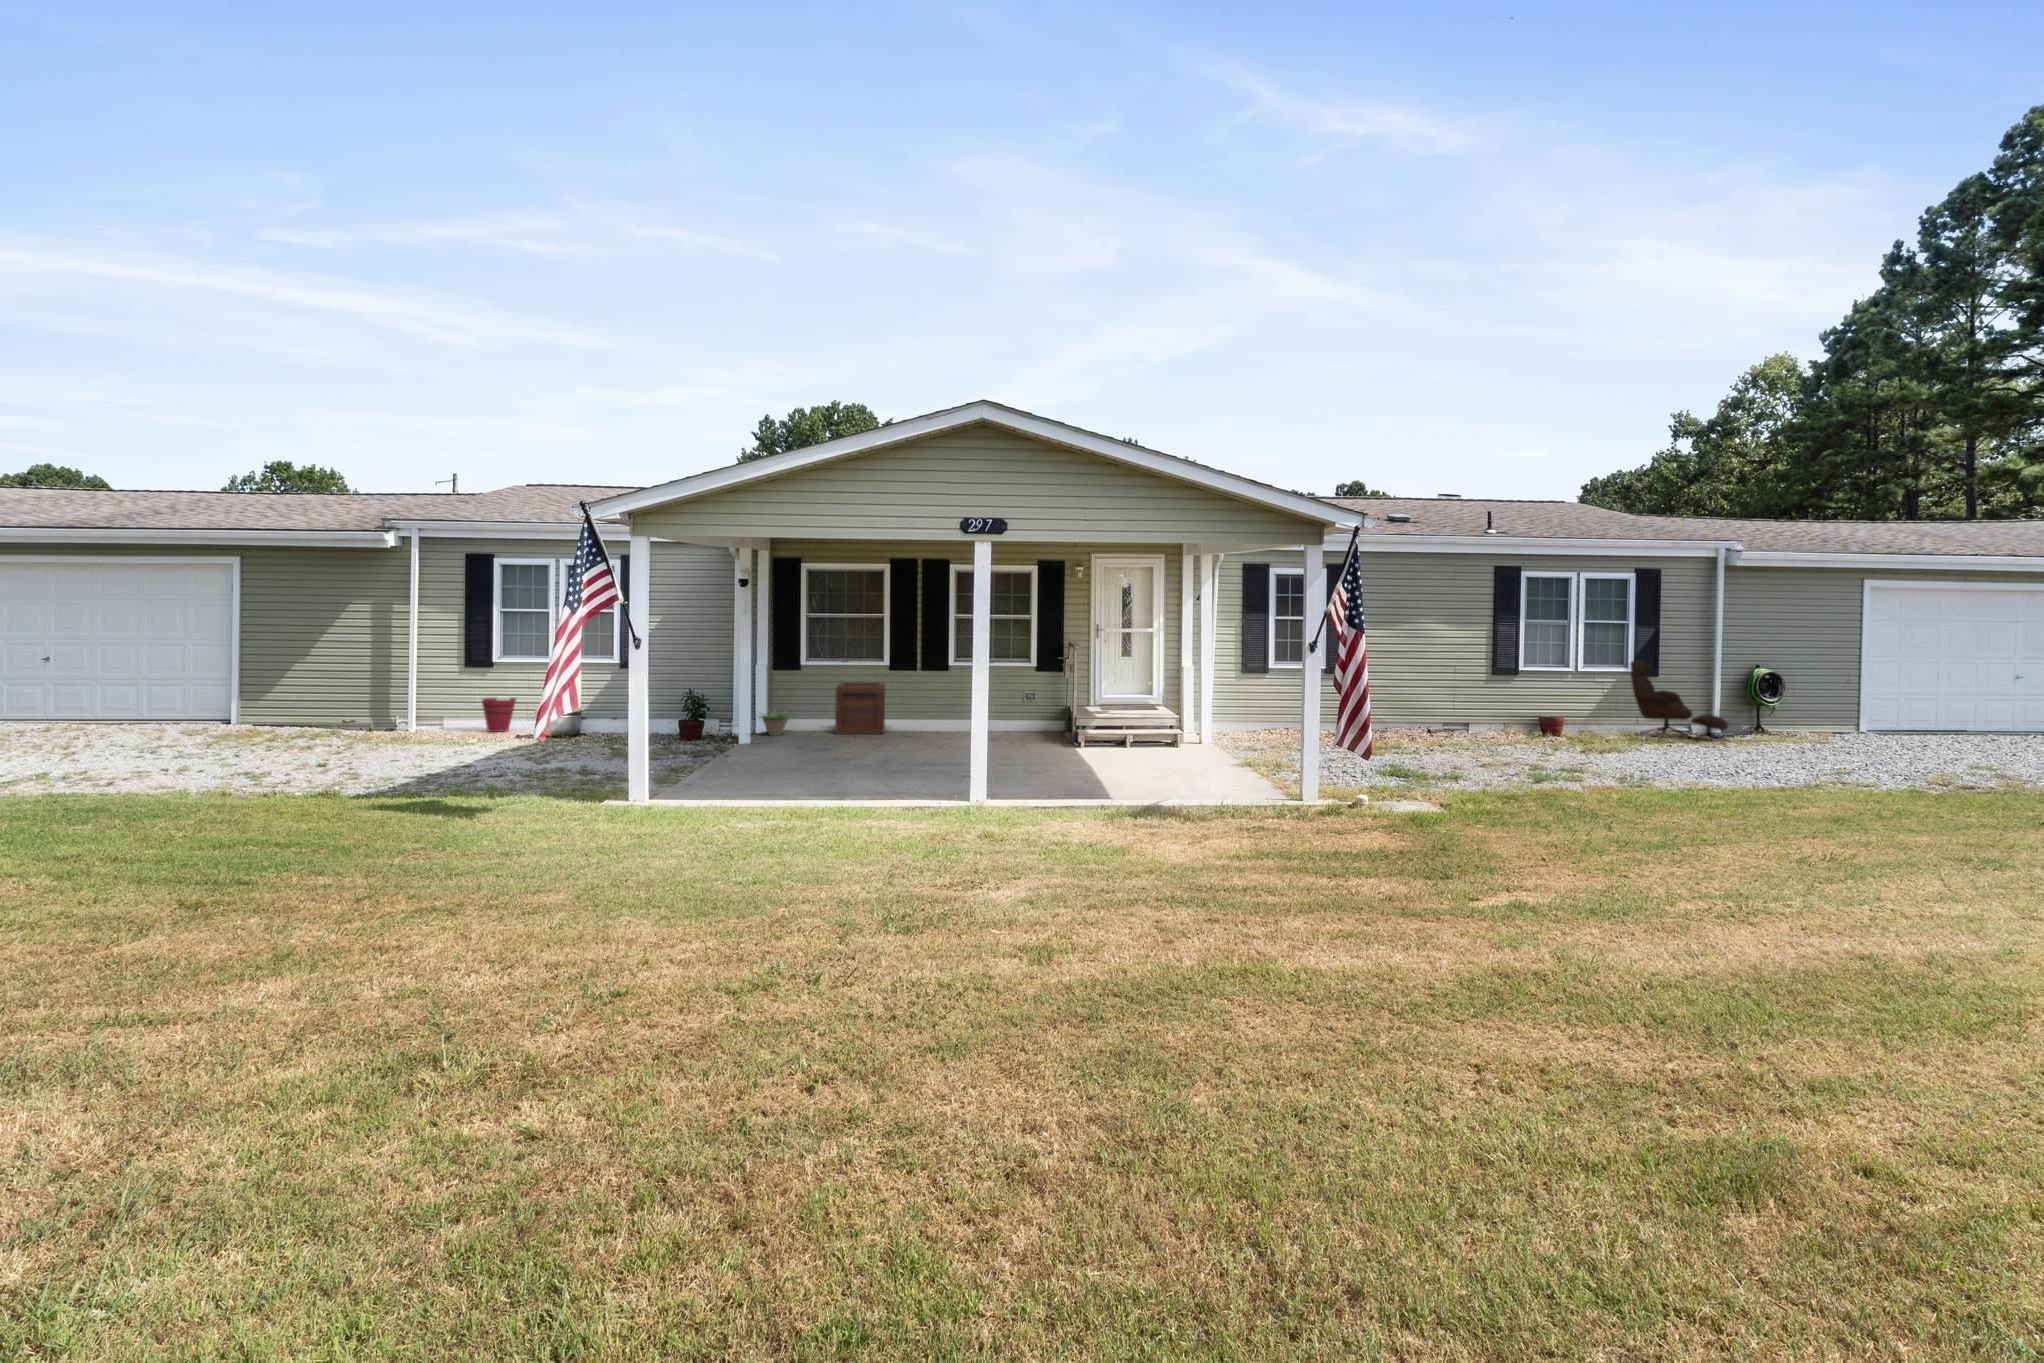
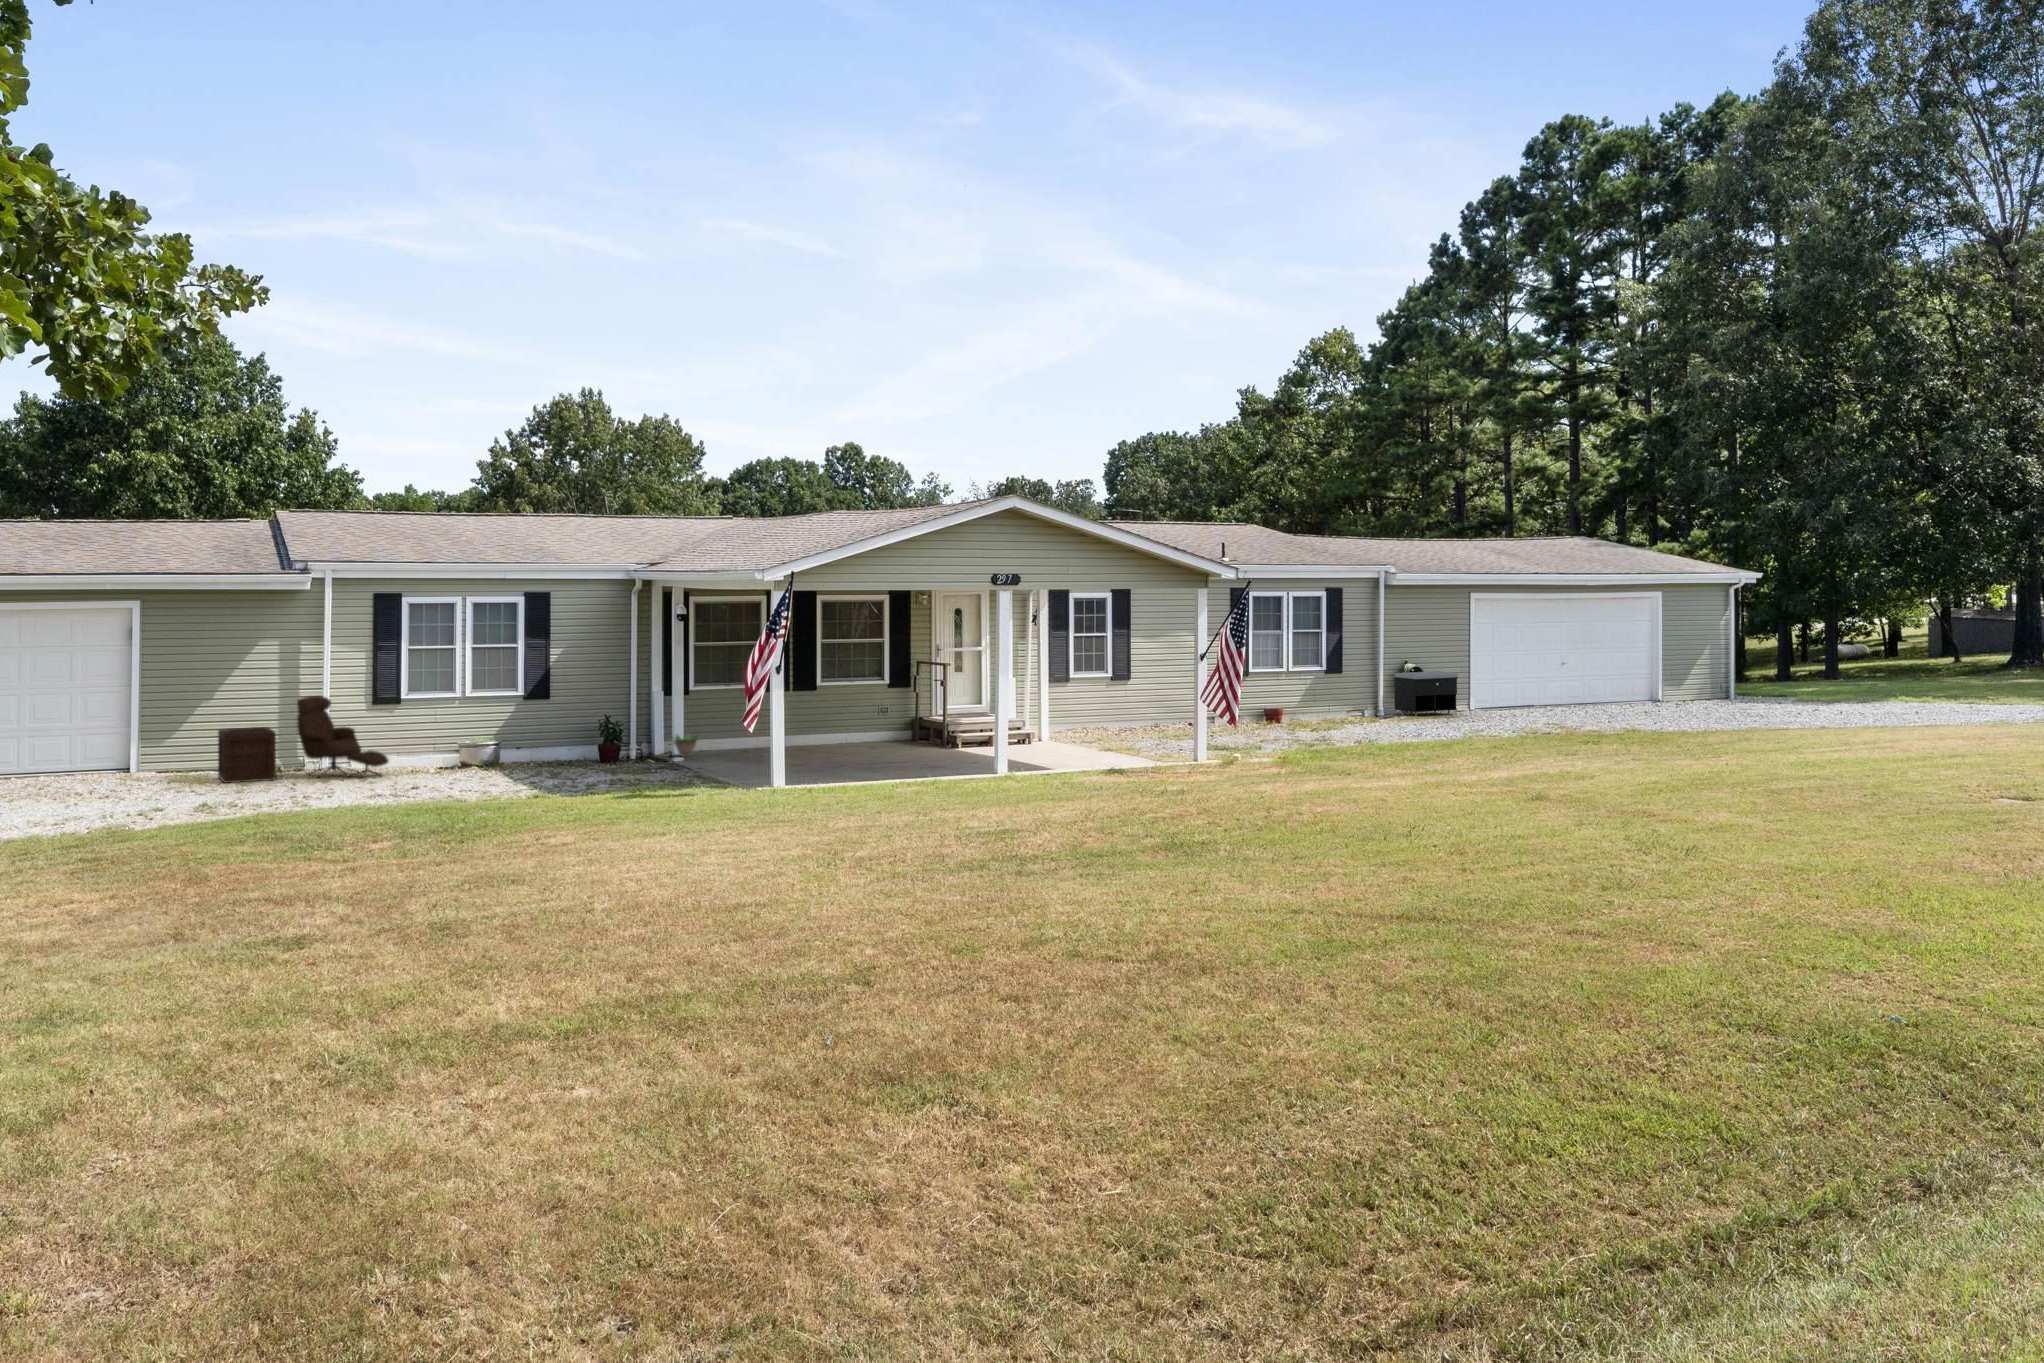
lounge chair: present [1631,660,1728,740] -> present [297,696,389,777]
wooden crate: present [835,682,885,734] -> present [218,727,276,783]
storage bench: none [1738,682,1832,739] -> present [1394,671,1458,716]
bucket: present [482,698,516,732] -> none [403,735,435,769]

